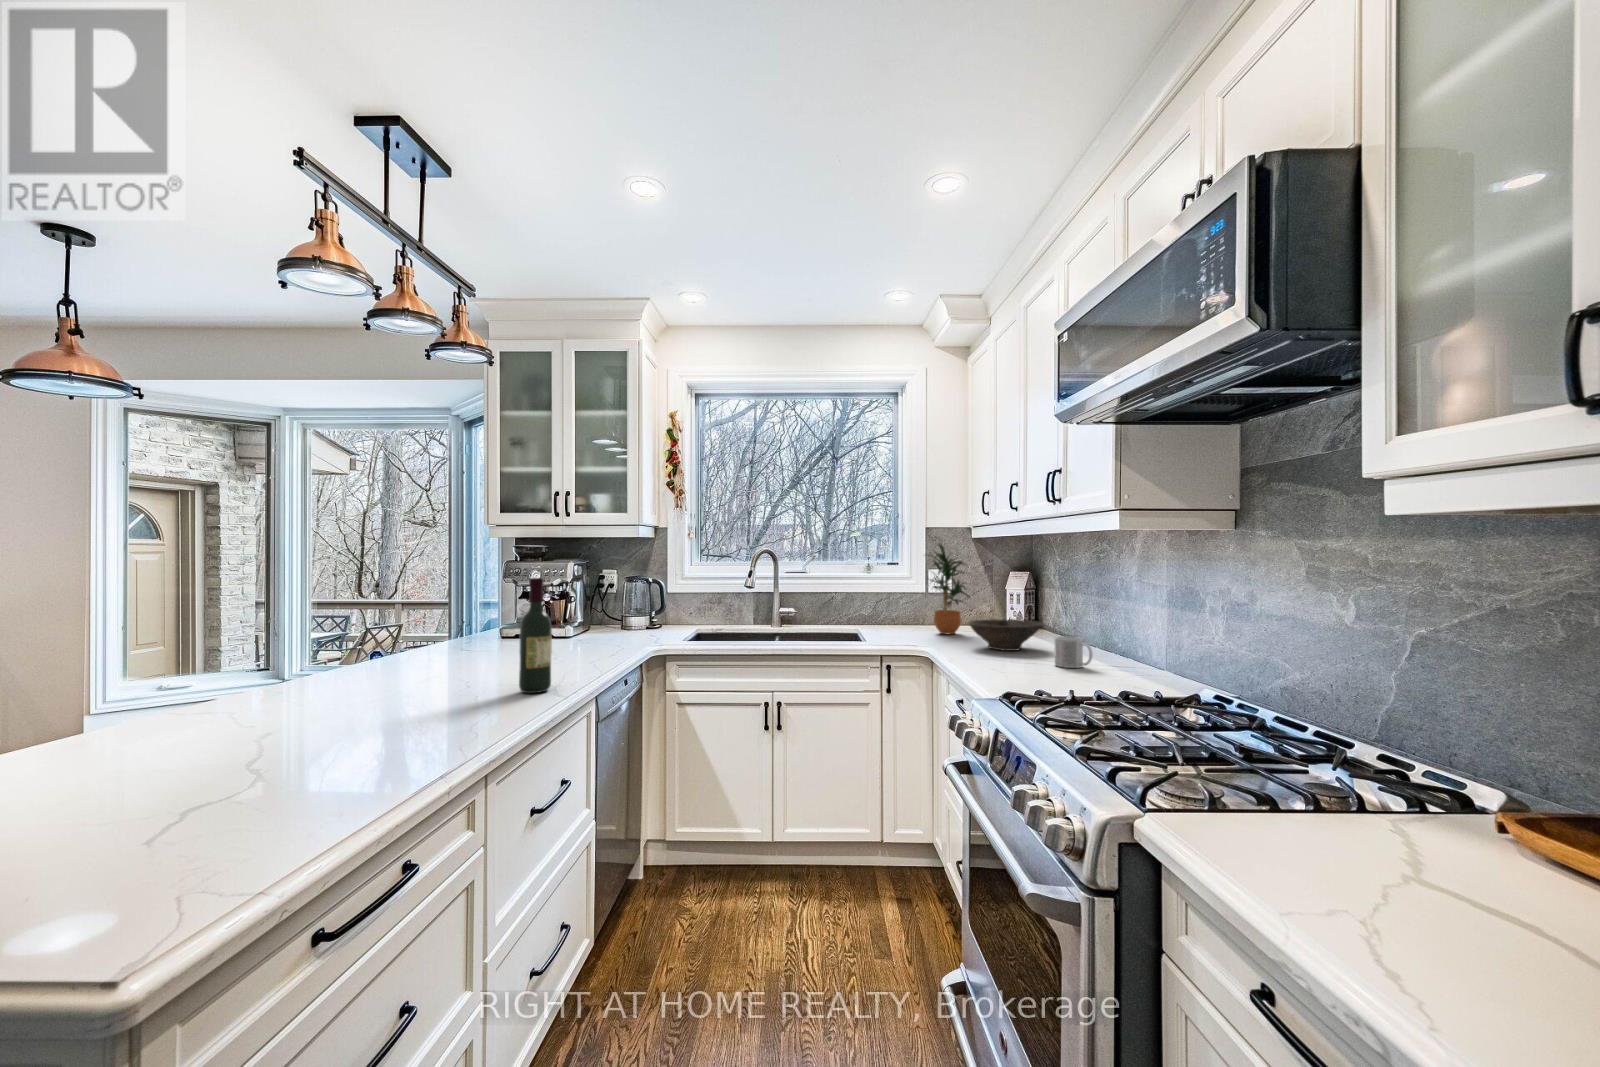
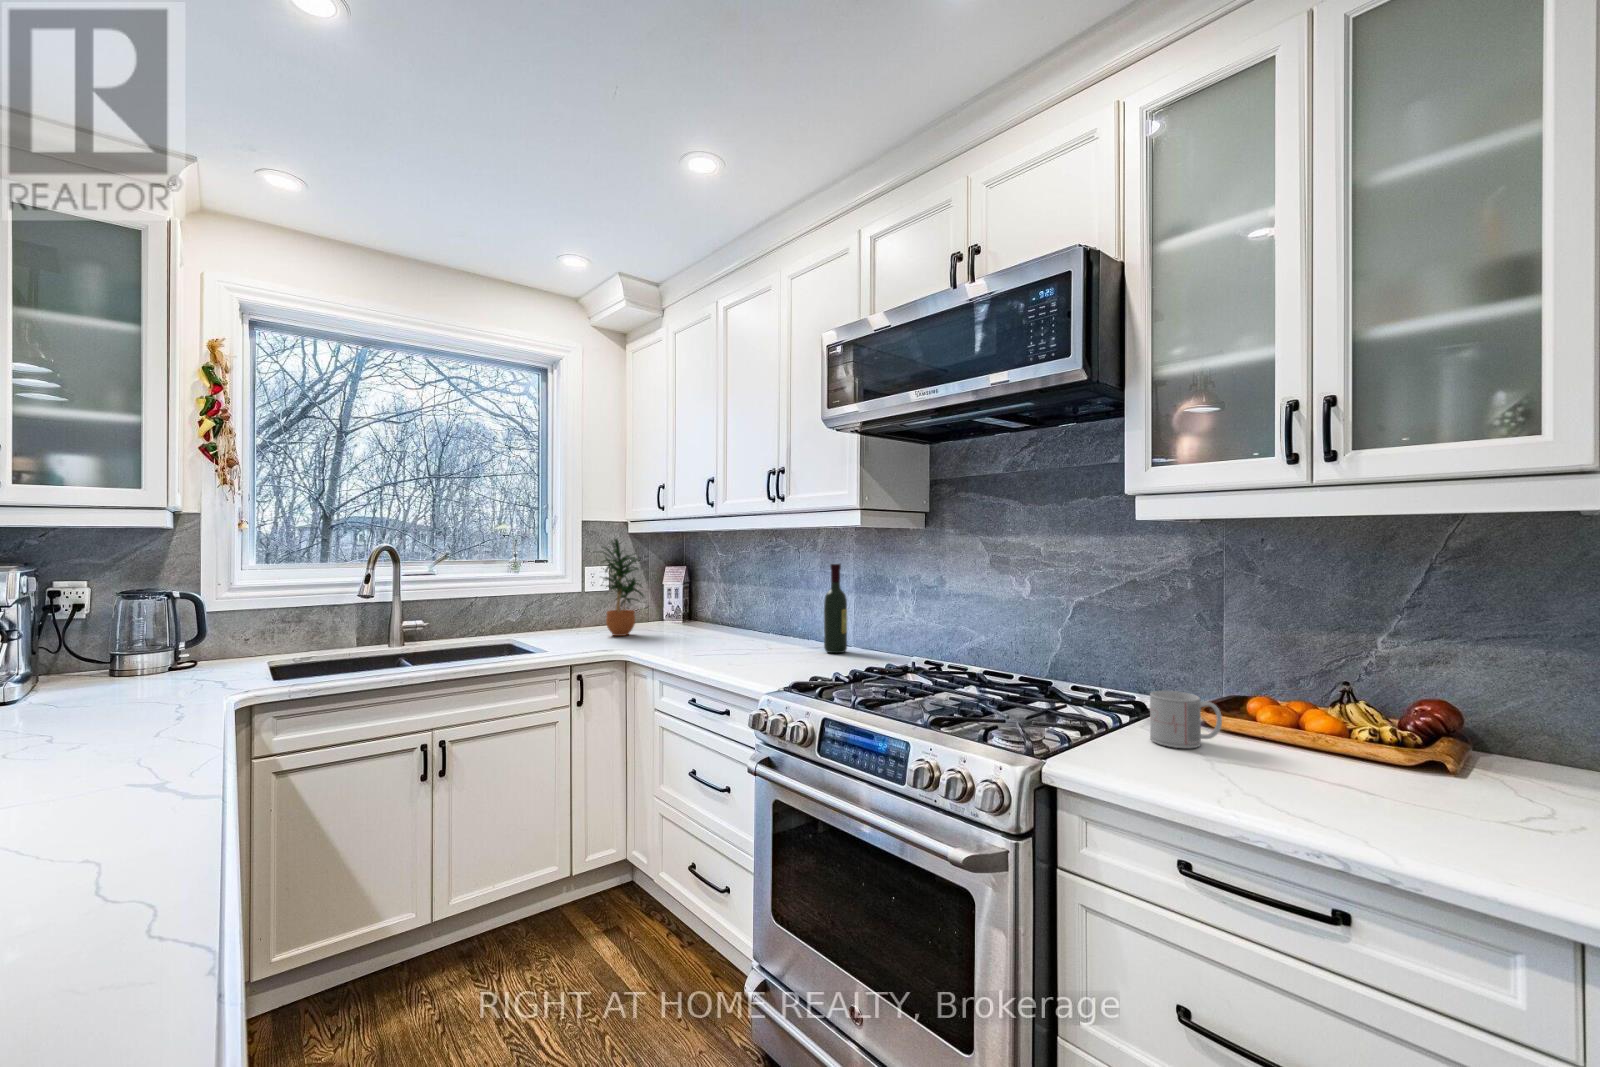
wine bottle: present [519,578,552,693] -> present [824,563,847,653]
bowl: present [968,619,1043,651] -> none [667,614,740,645]
mug: present [1055,636,1093,668] -> present [1150,691,1222,748]

